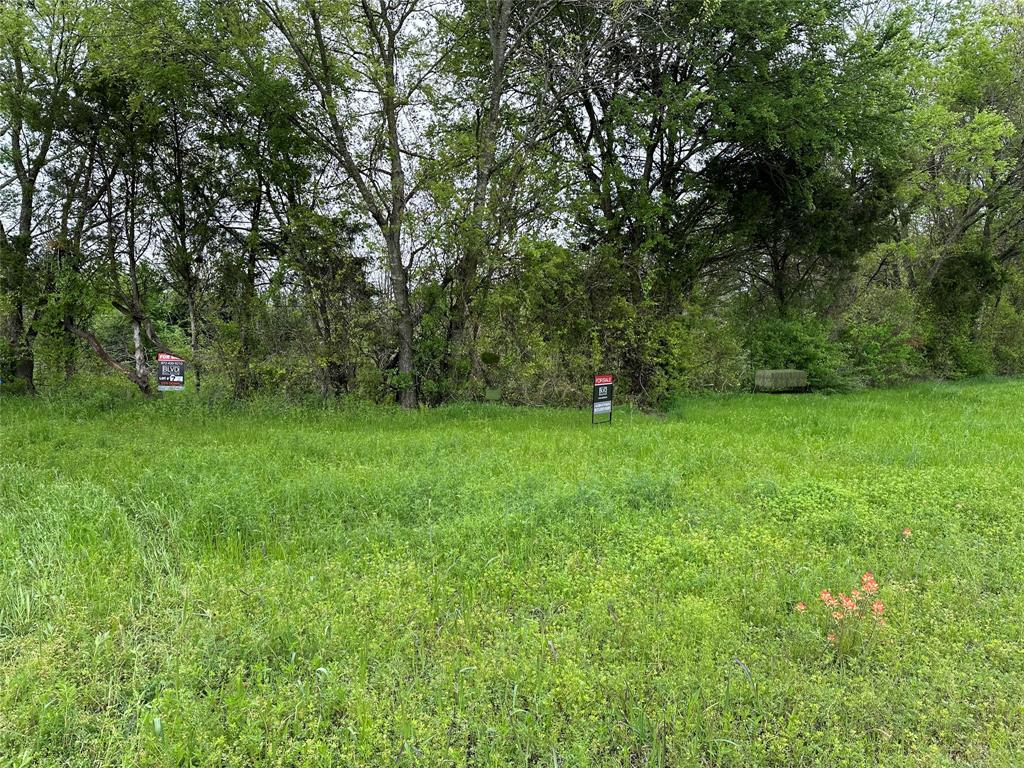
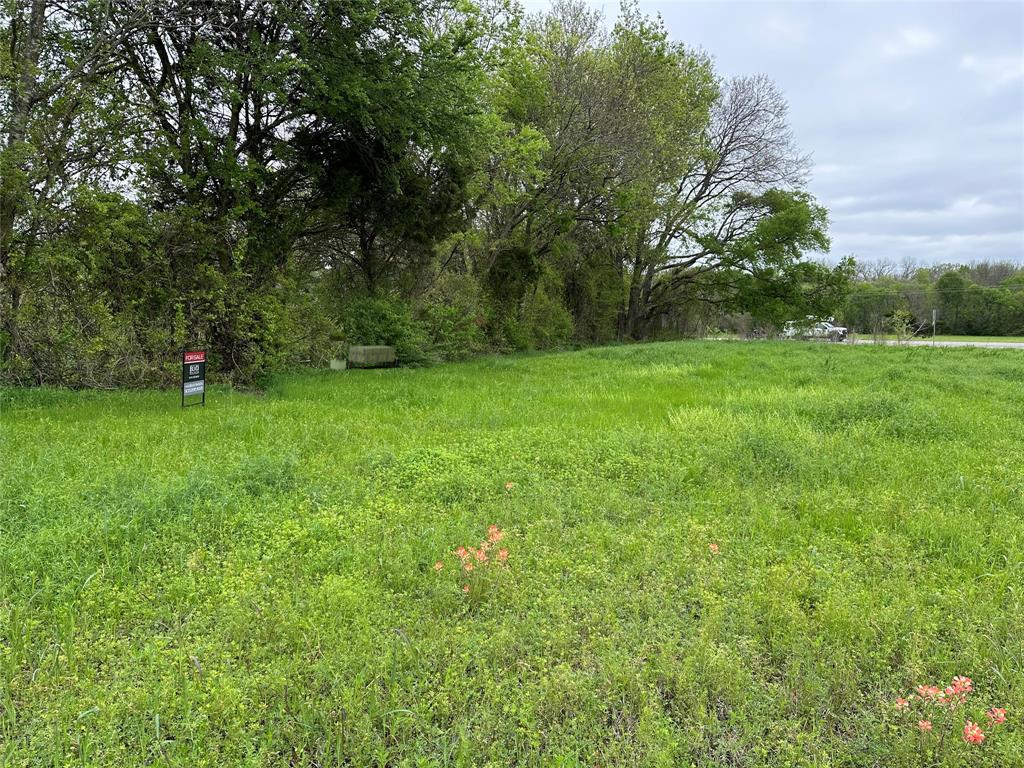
potted tree: present [481,352,501,400] -> present [329,331,346,370]

